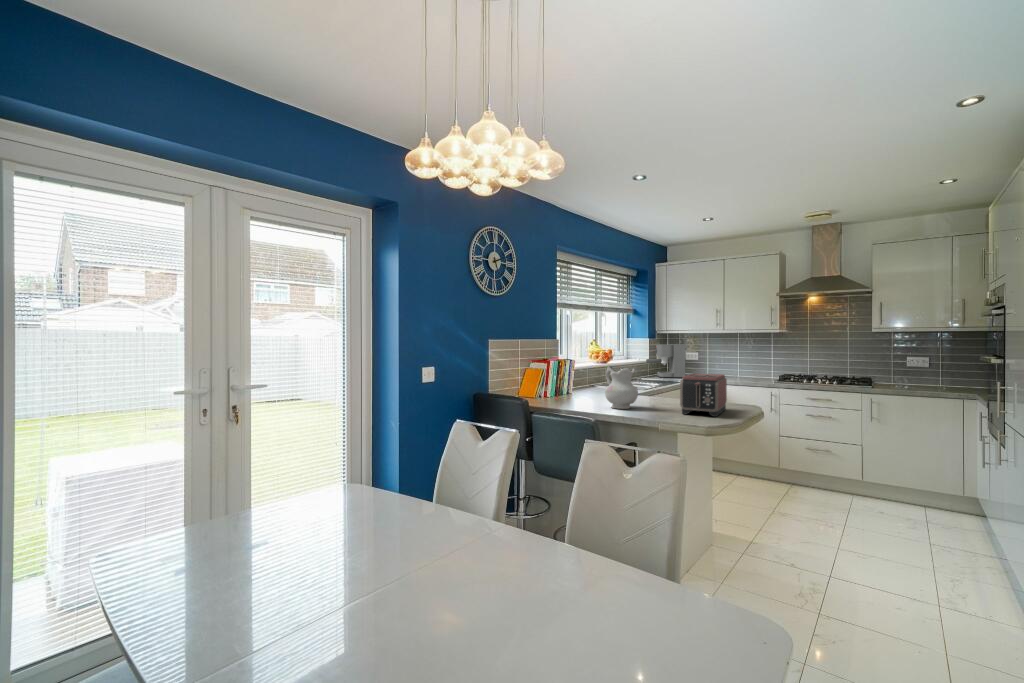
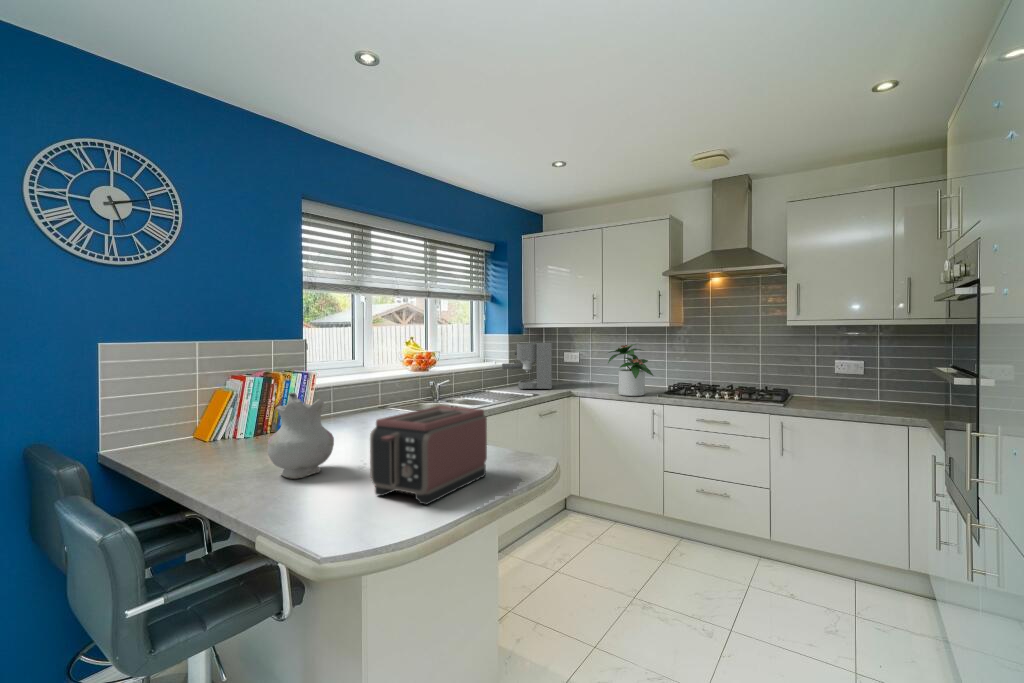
potted plant: none [731,344,768,382] -> present [608,344,653,396]

